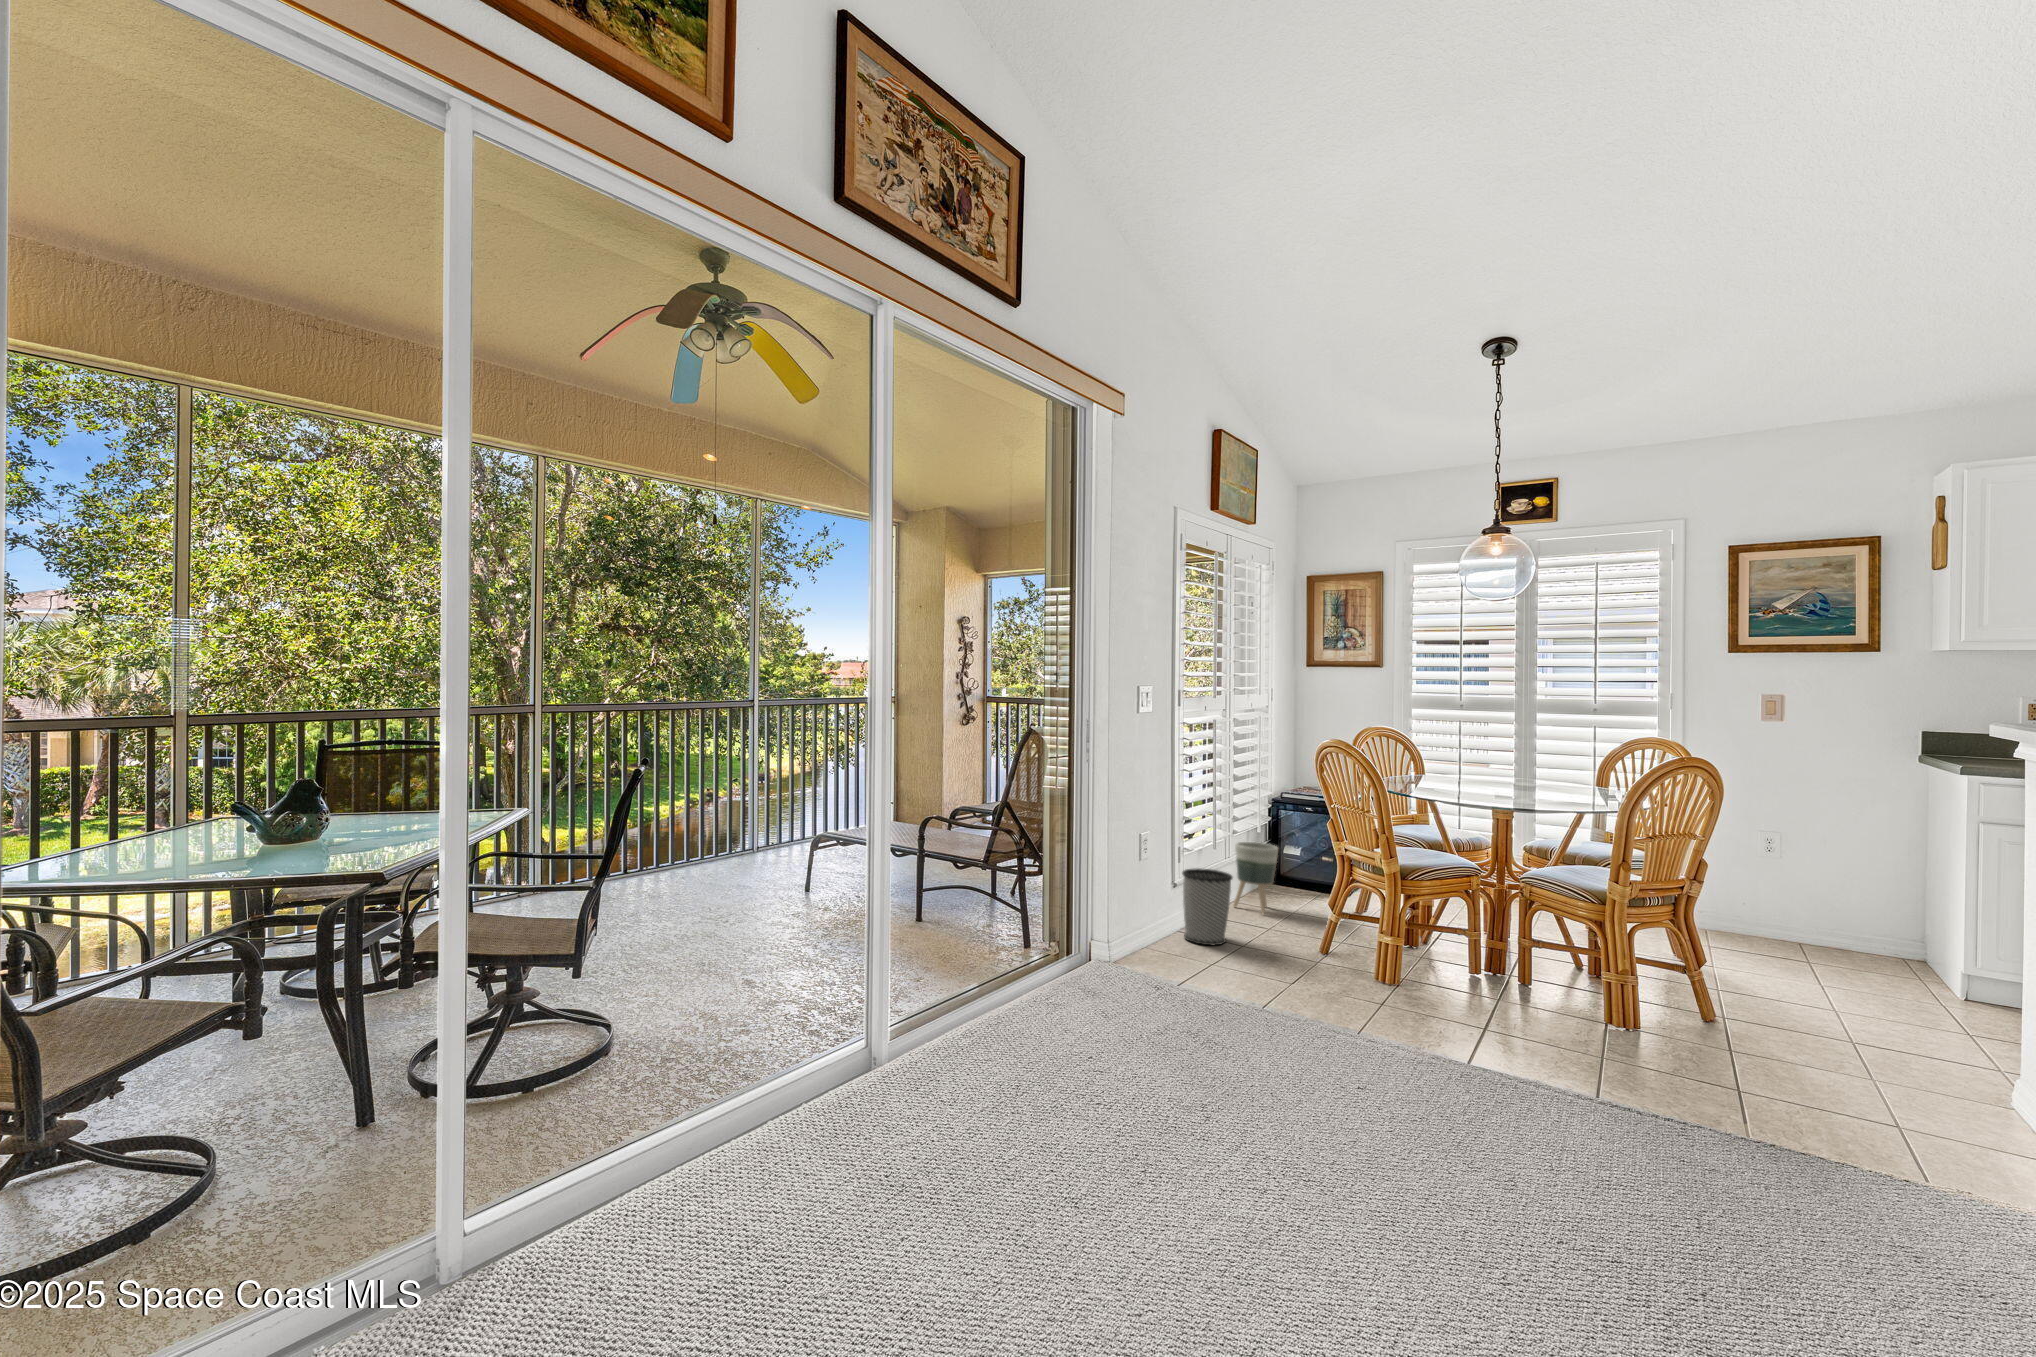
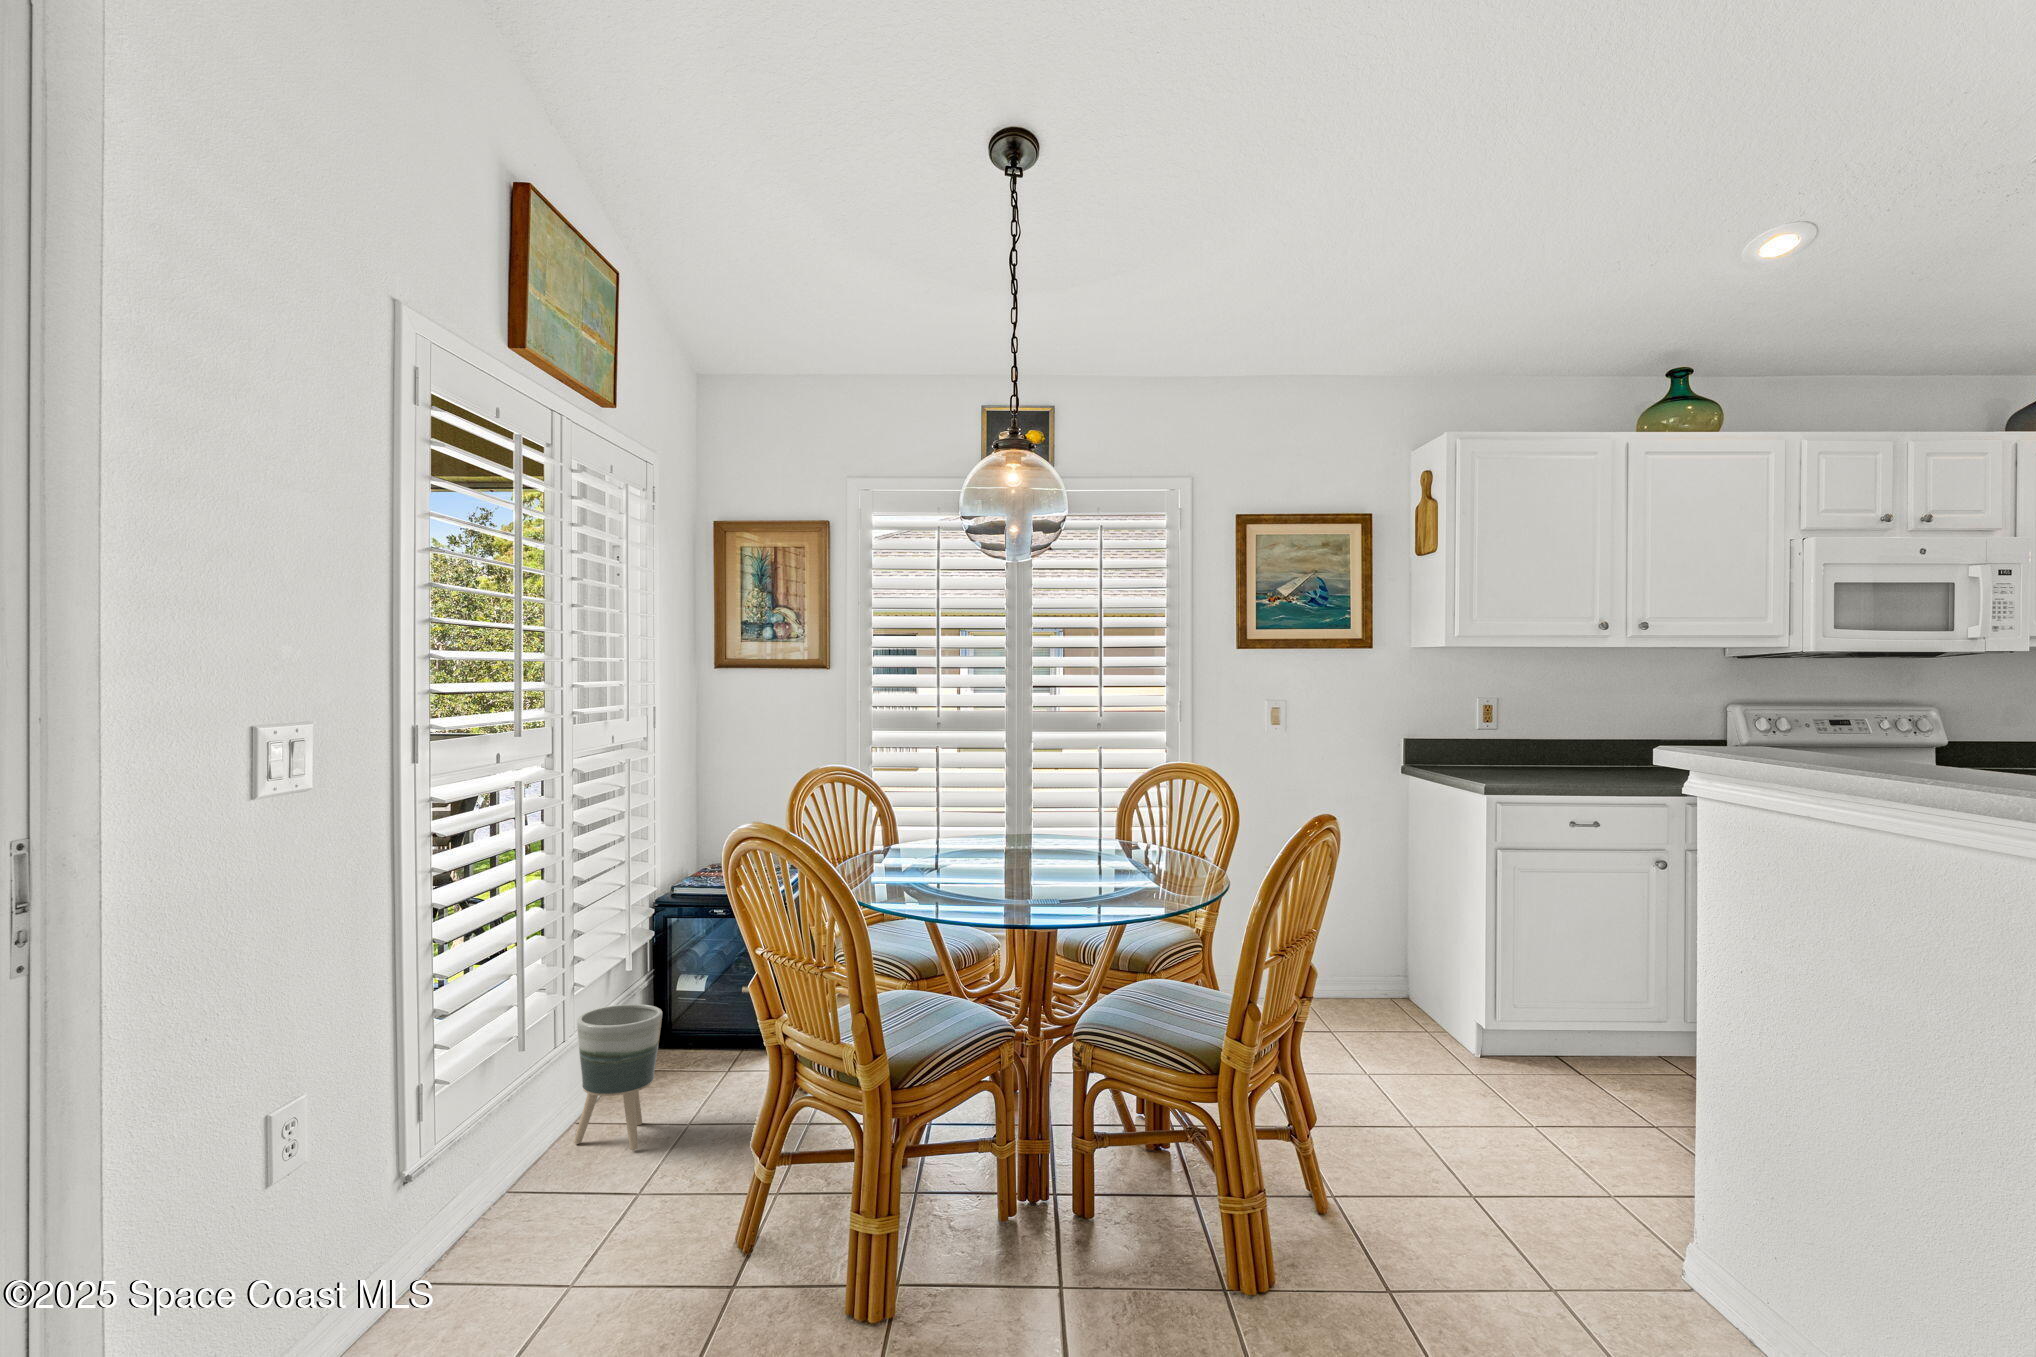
wastebasket: present [1182,869,1233,945] -> none [436,1111,559,1304]

